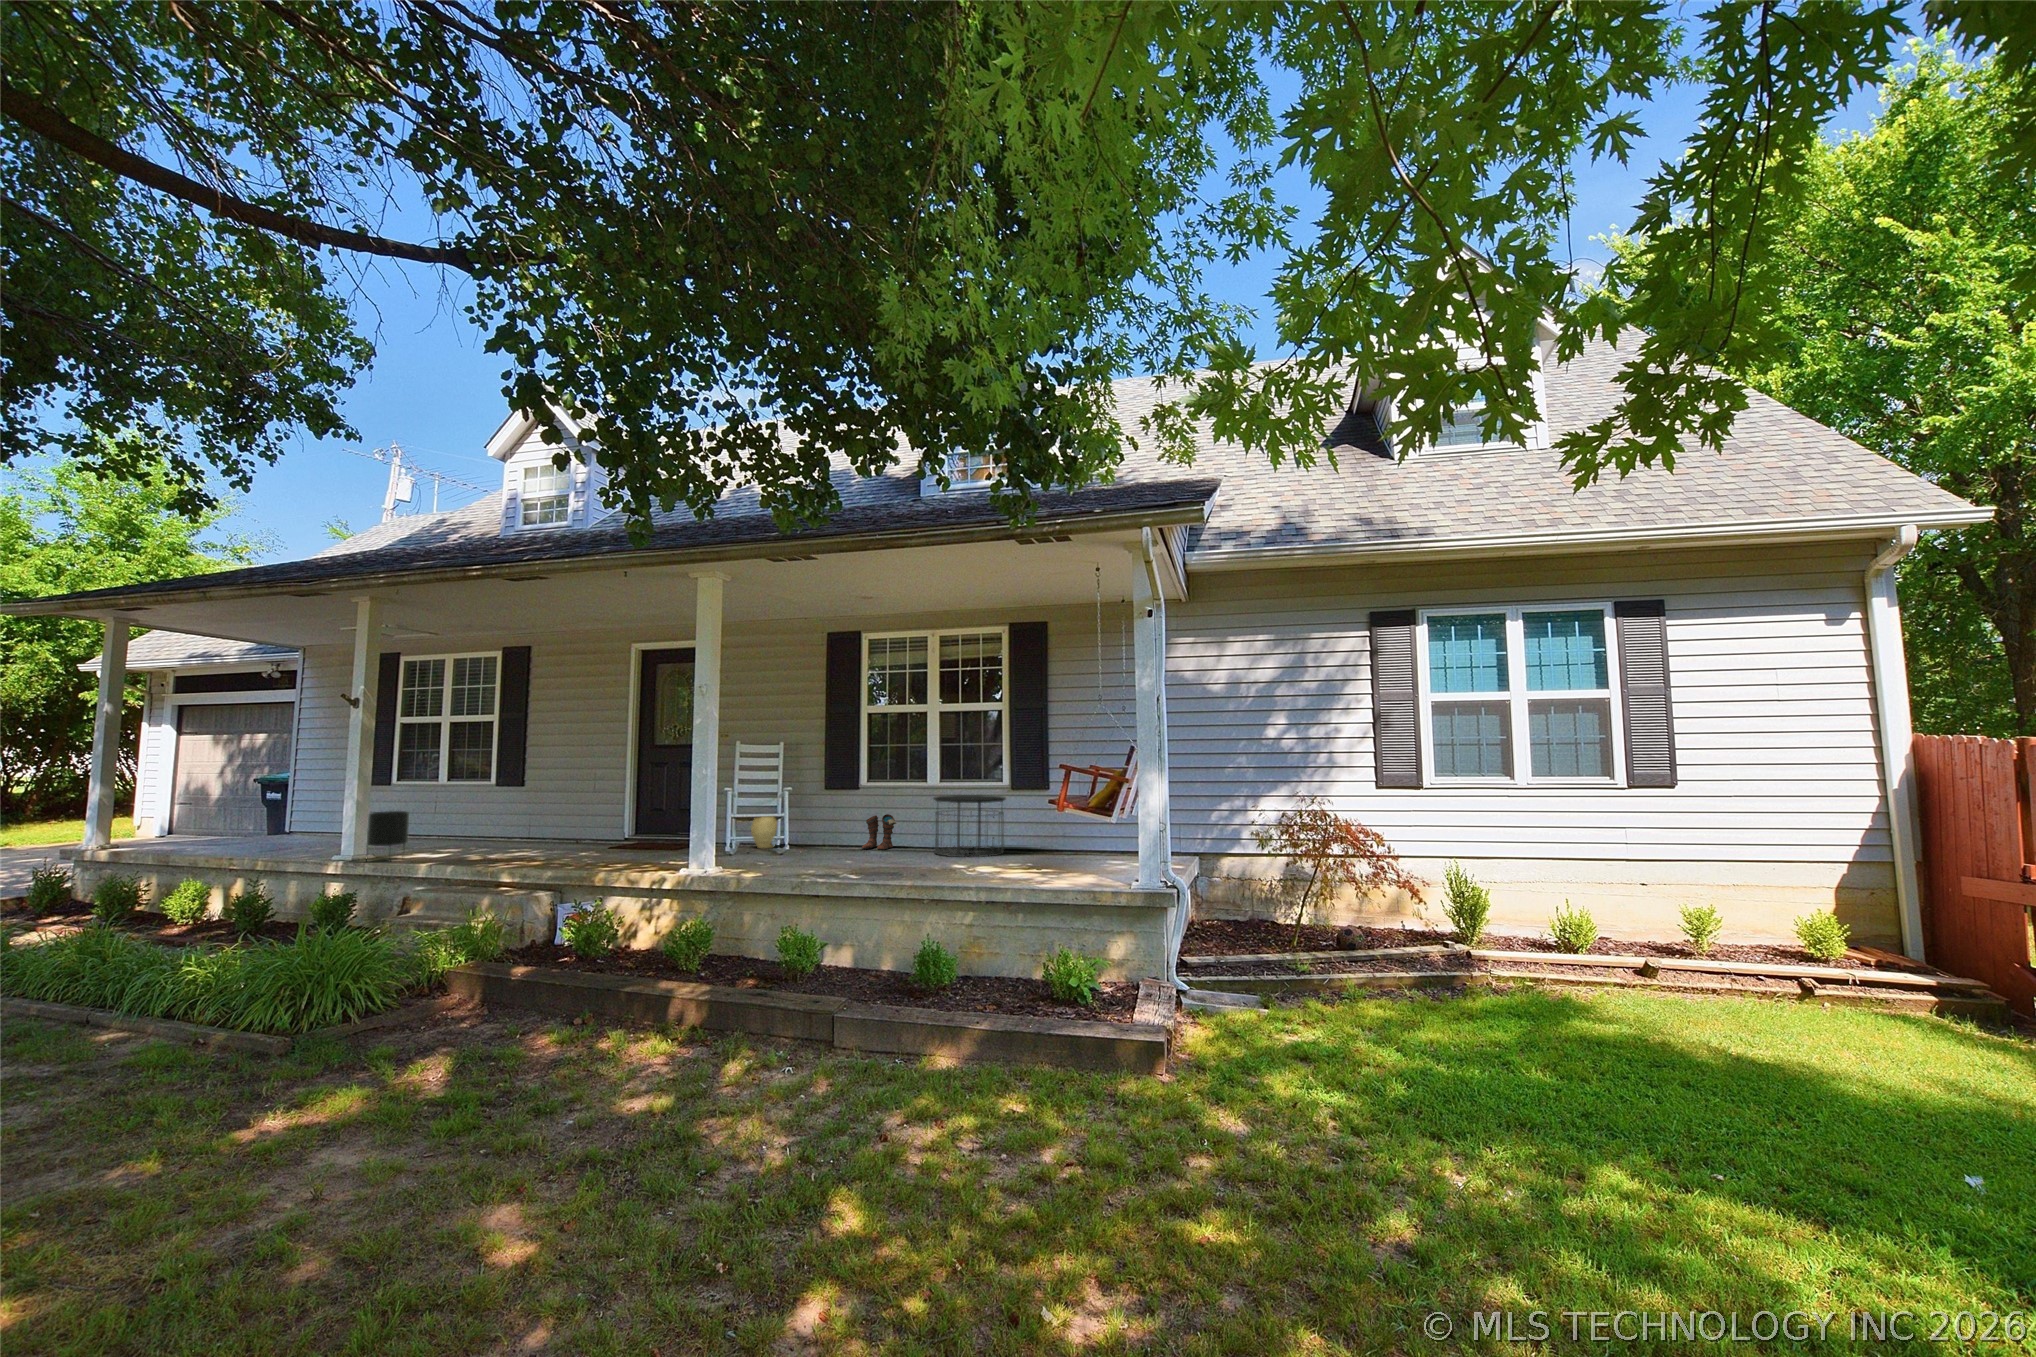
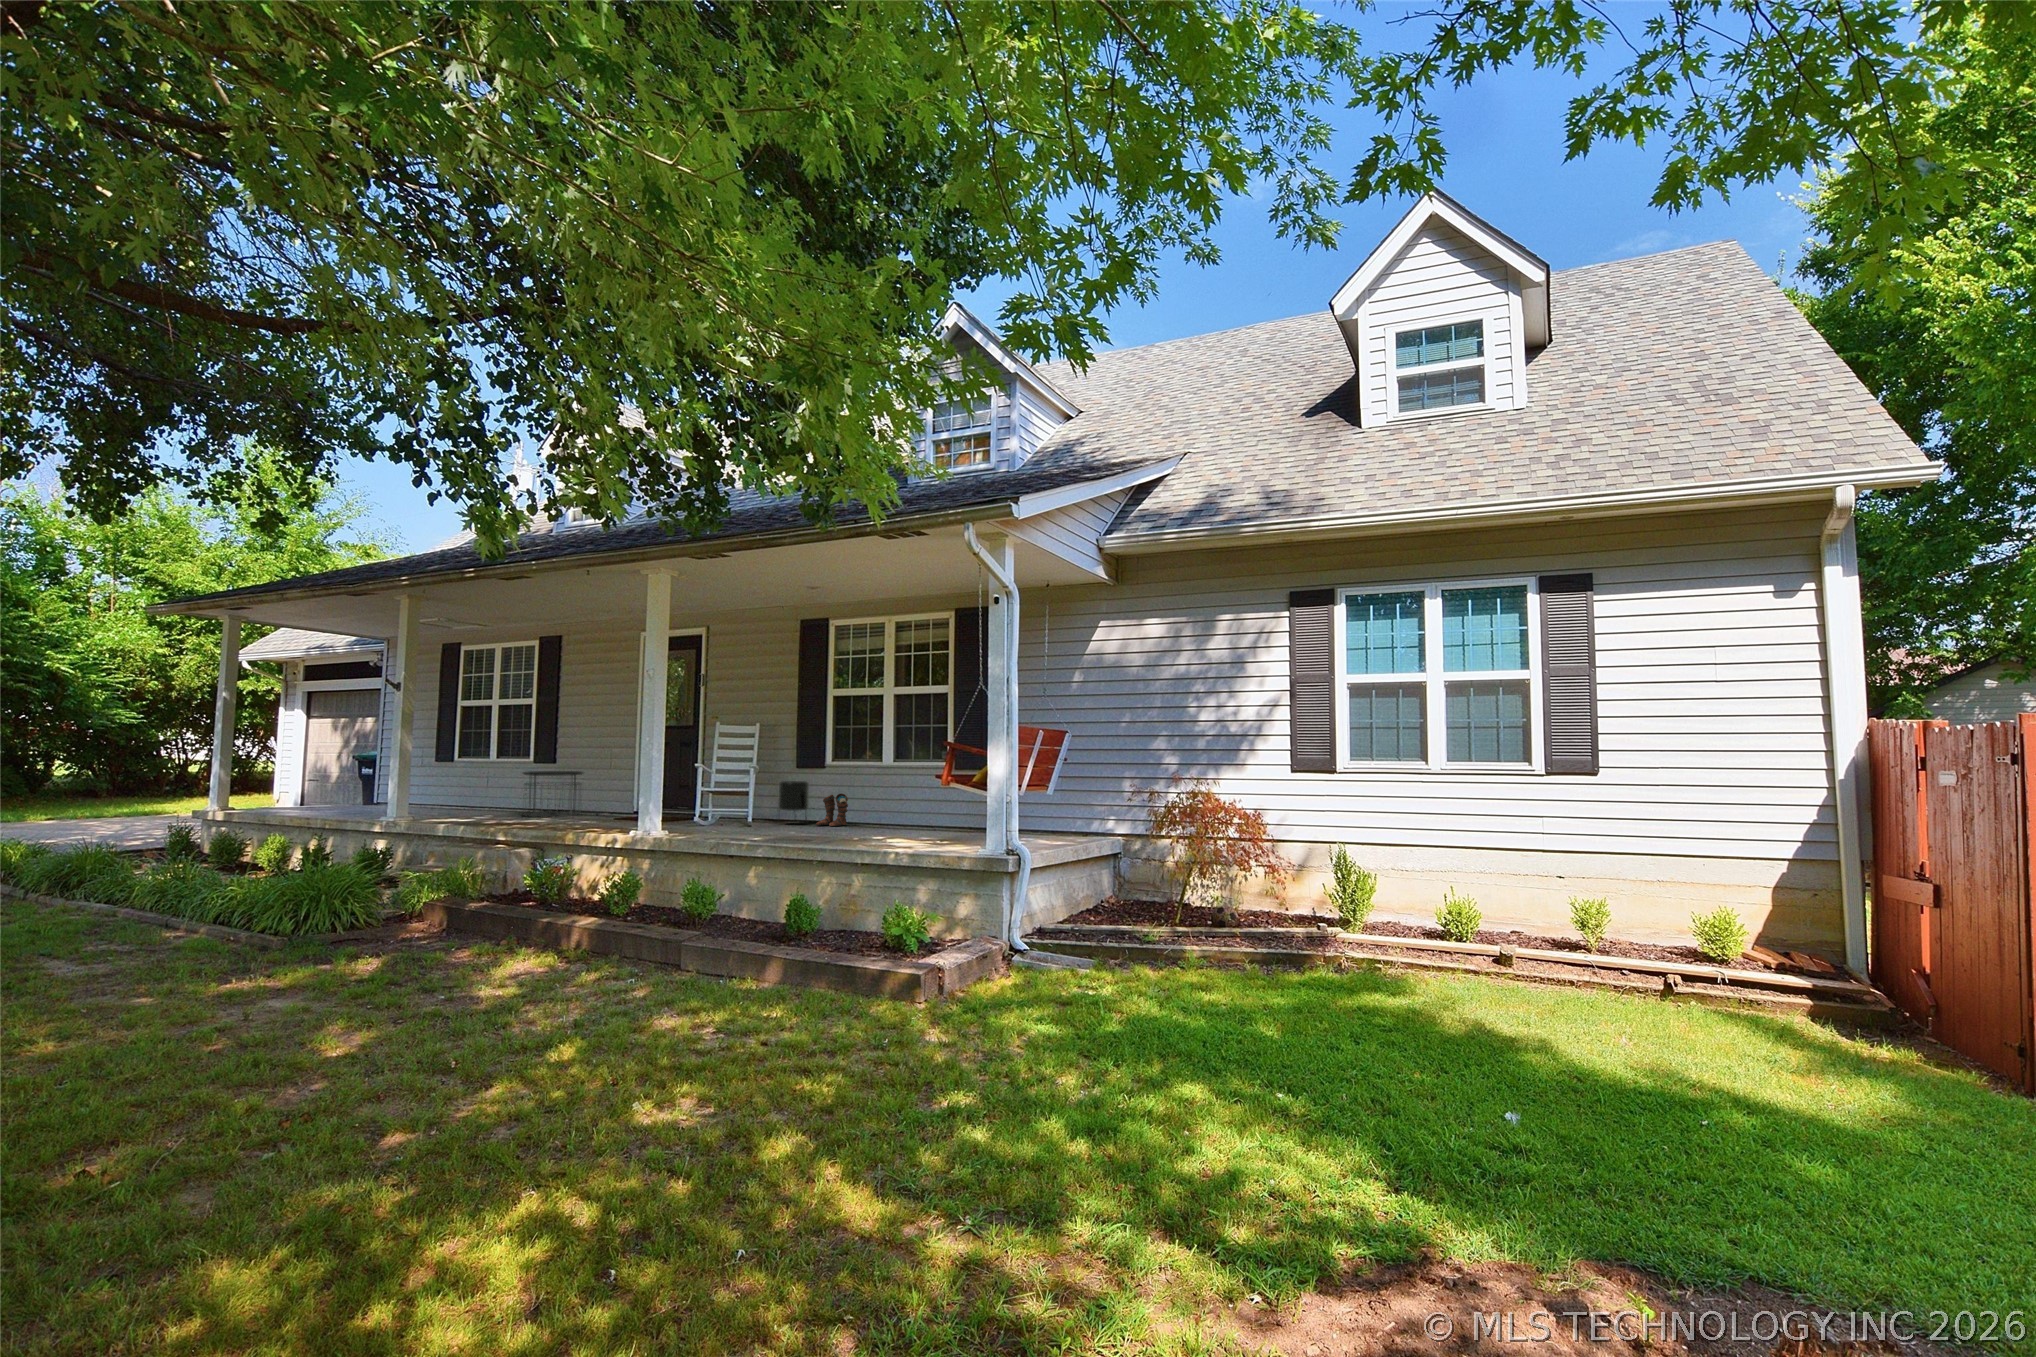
side table: present [933,795,1006,857] -> present [523,771,583,817]
planter: present [367,811,409,852] -> present [778,781,809,818]
woven basket: present [751,817,777,848] -> none [722,789,751,823]

